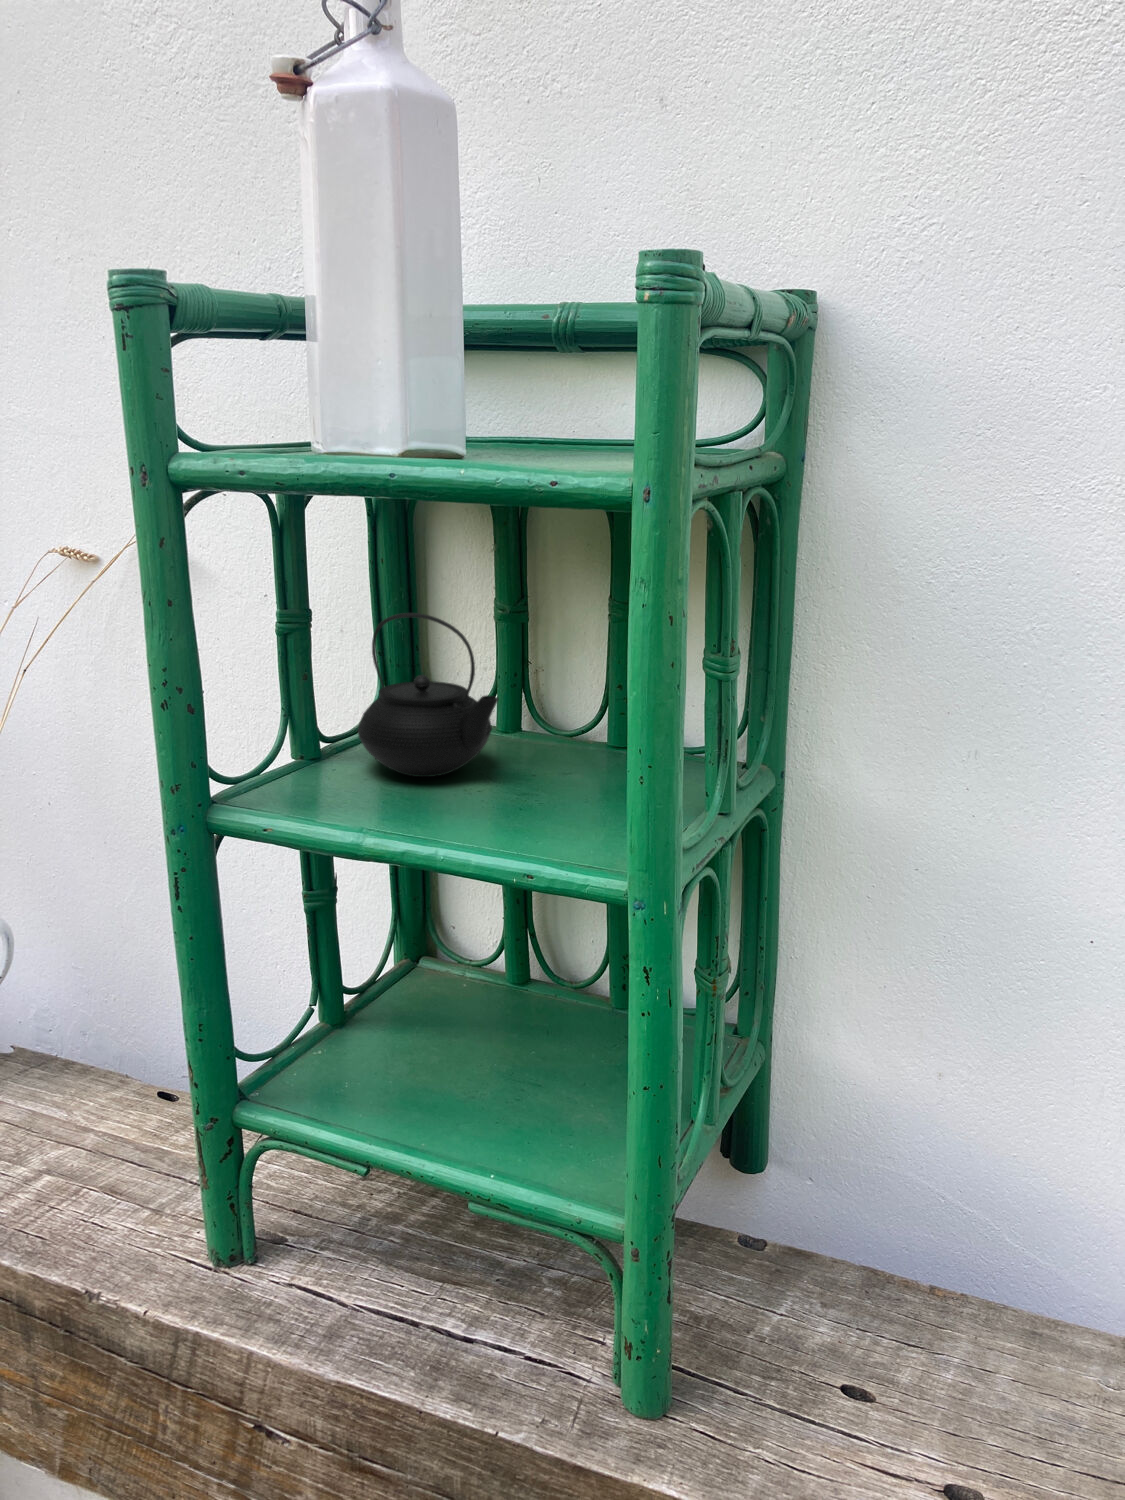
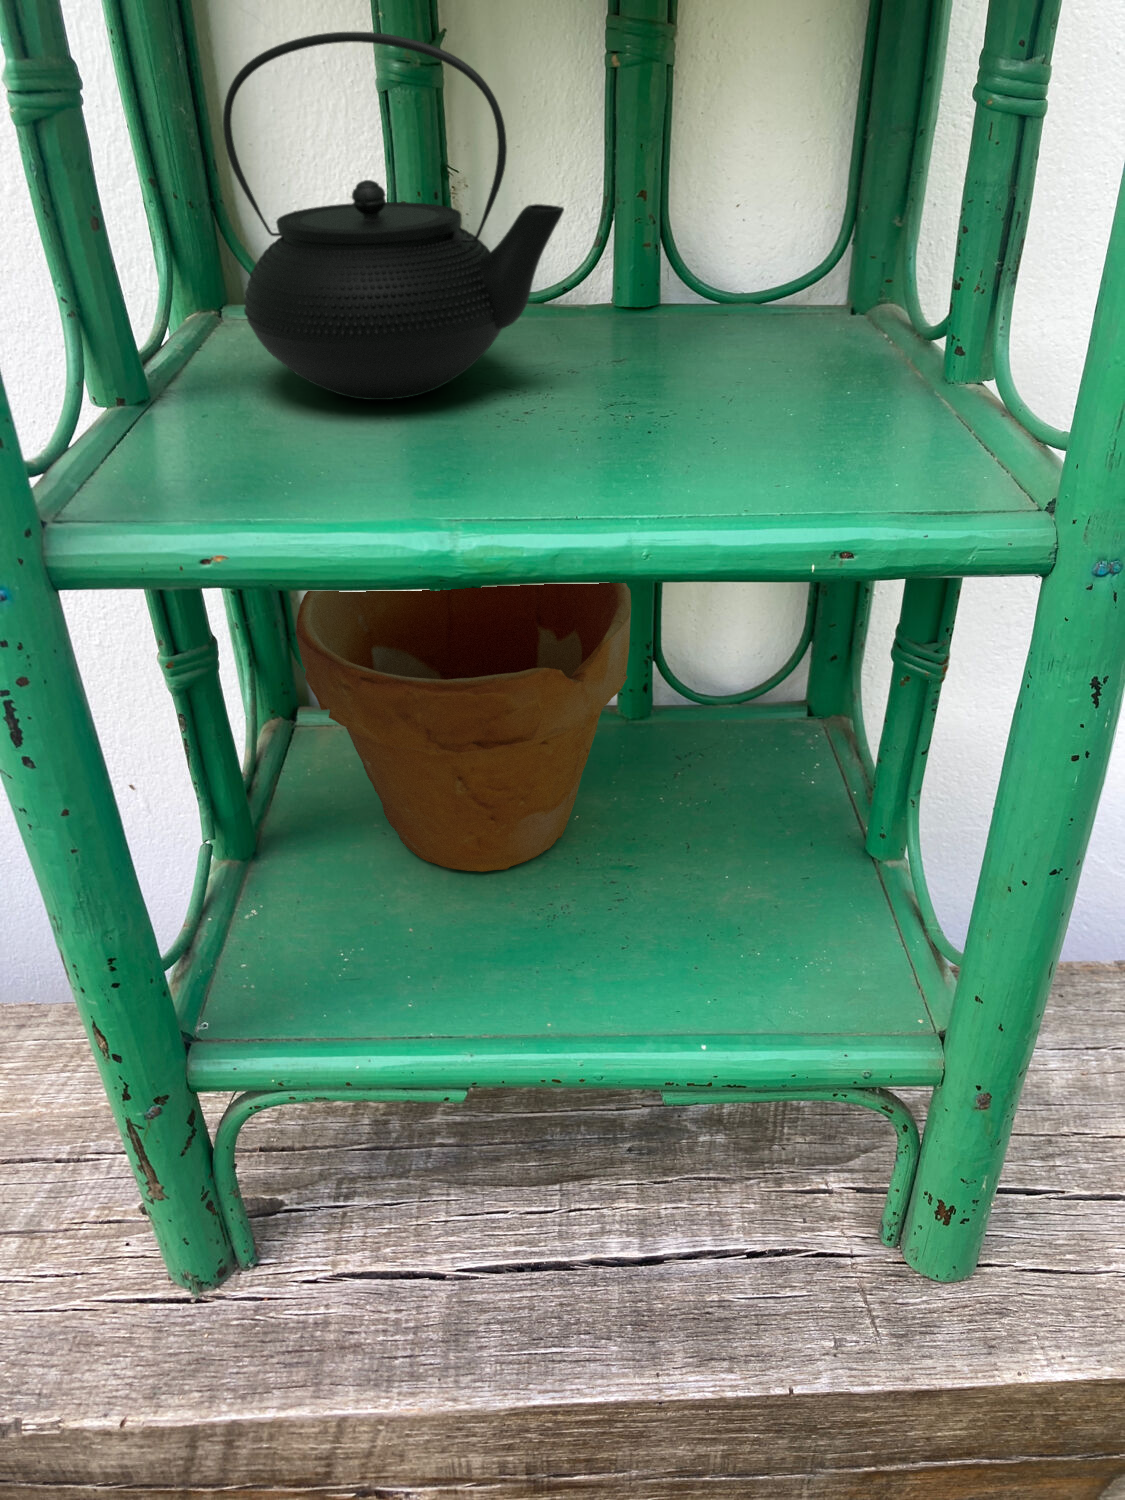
flower pot: none [366,857,558,1060] -> present [296,583,631,872]

